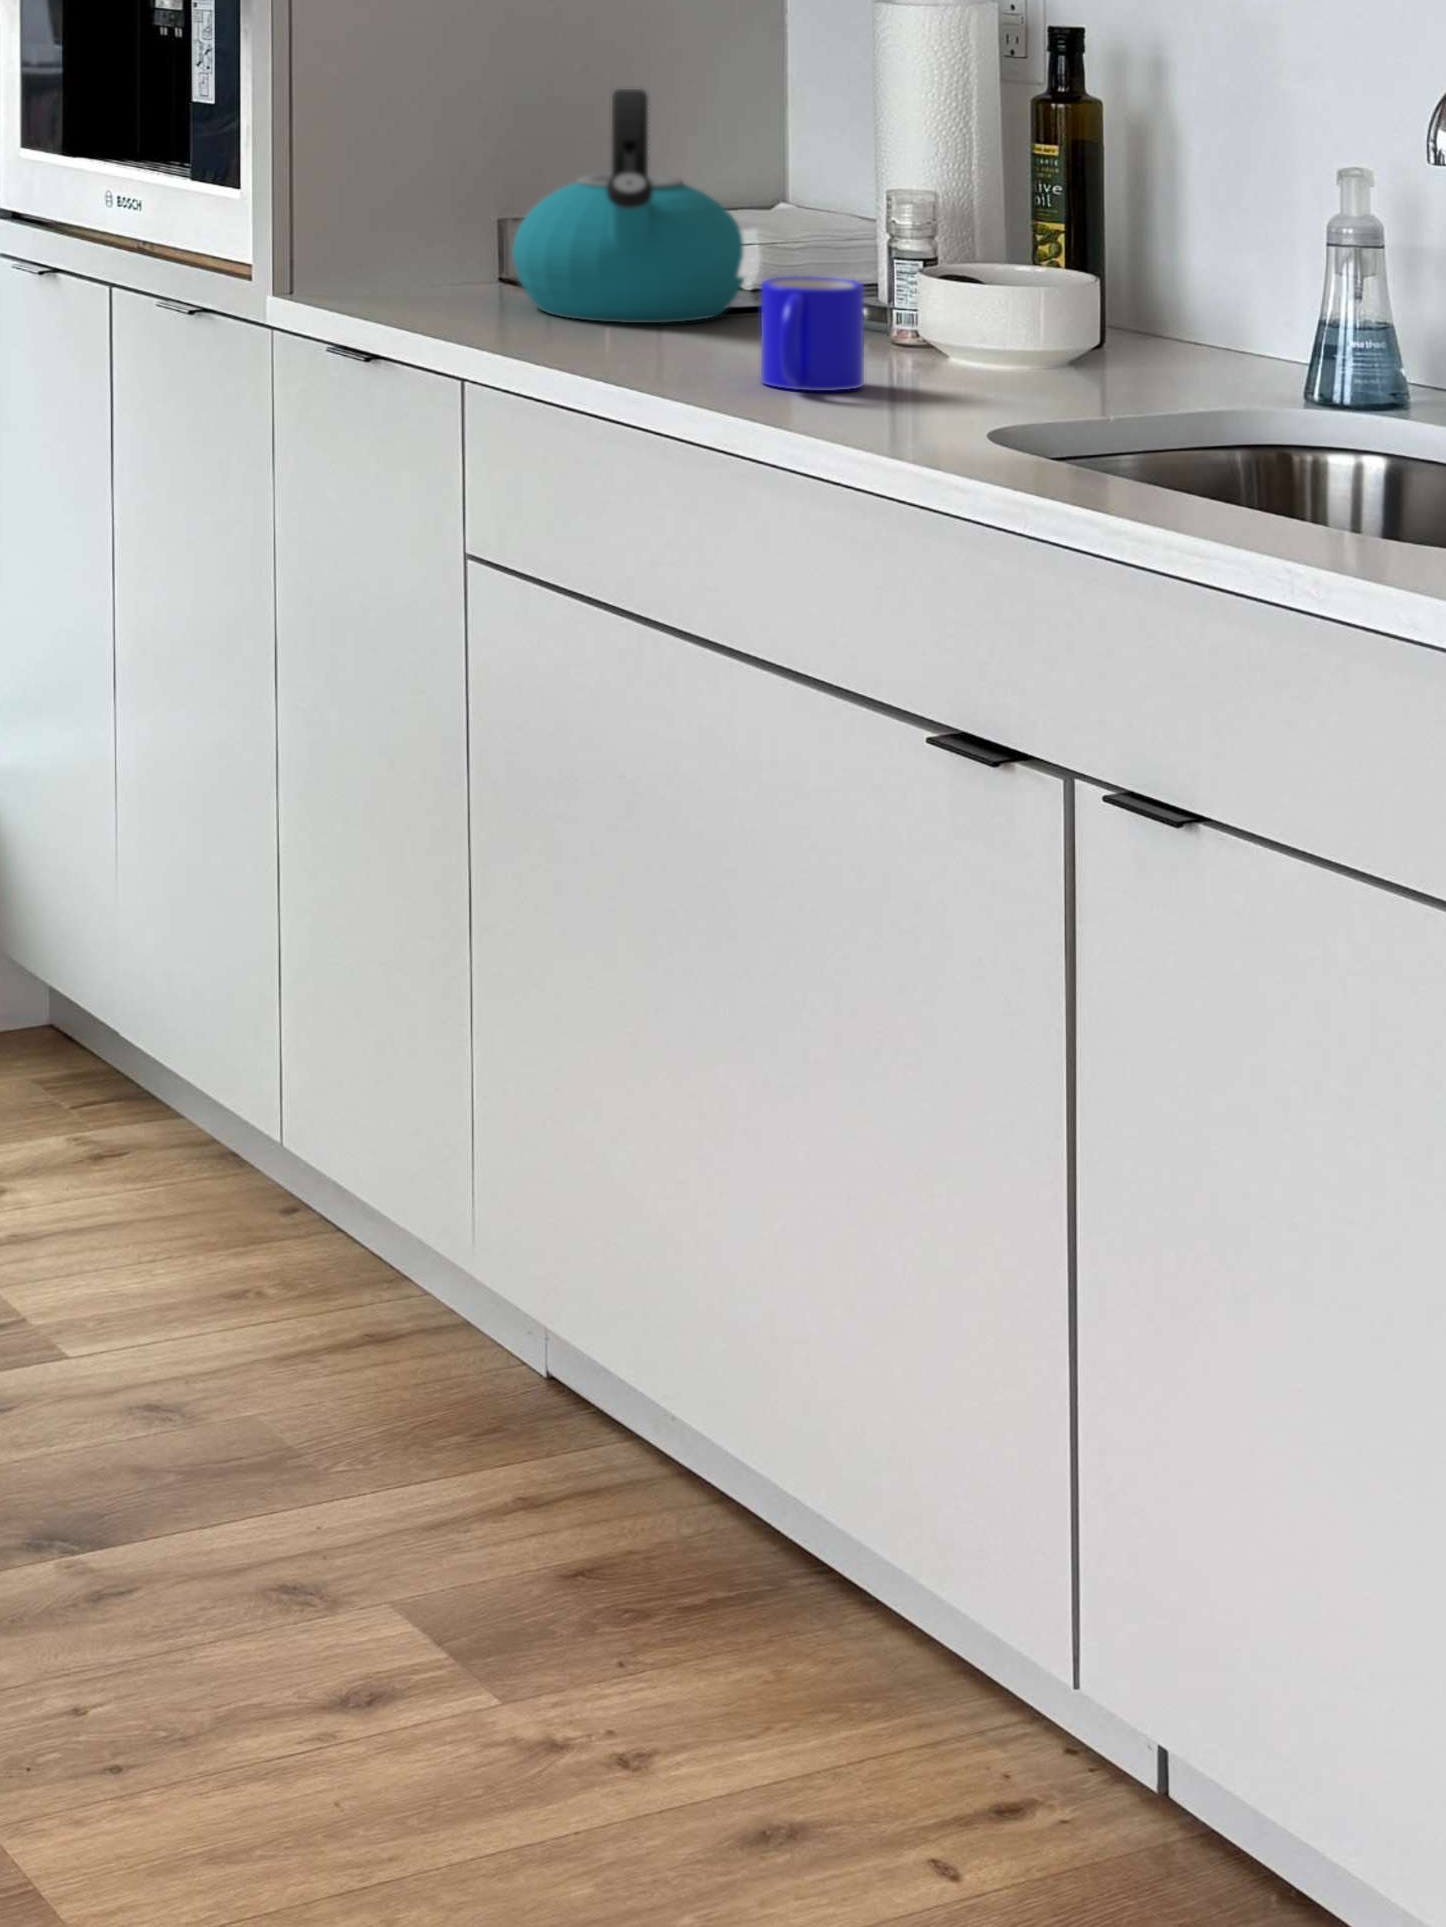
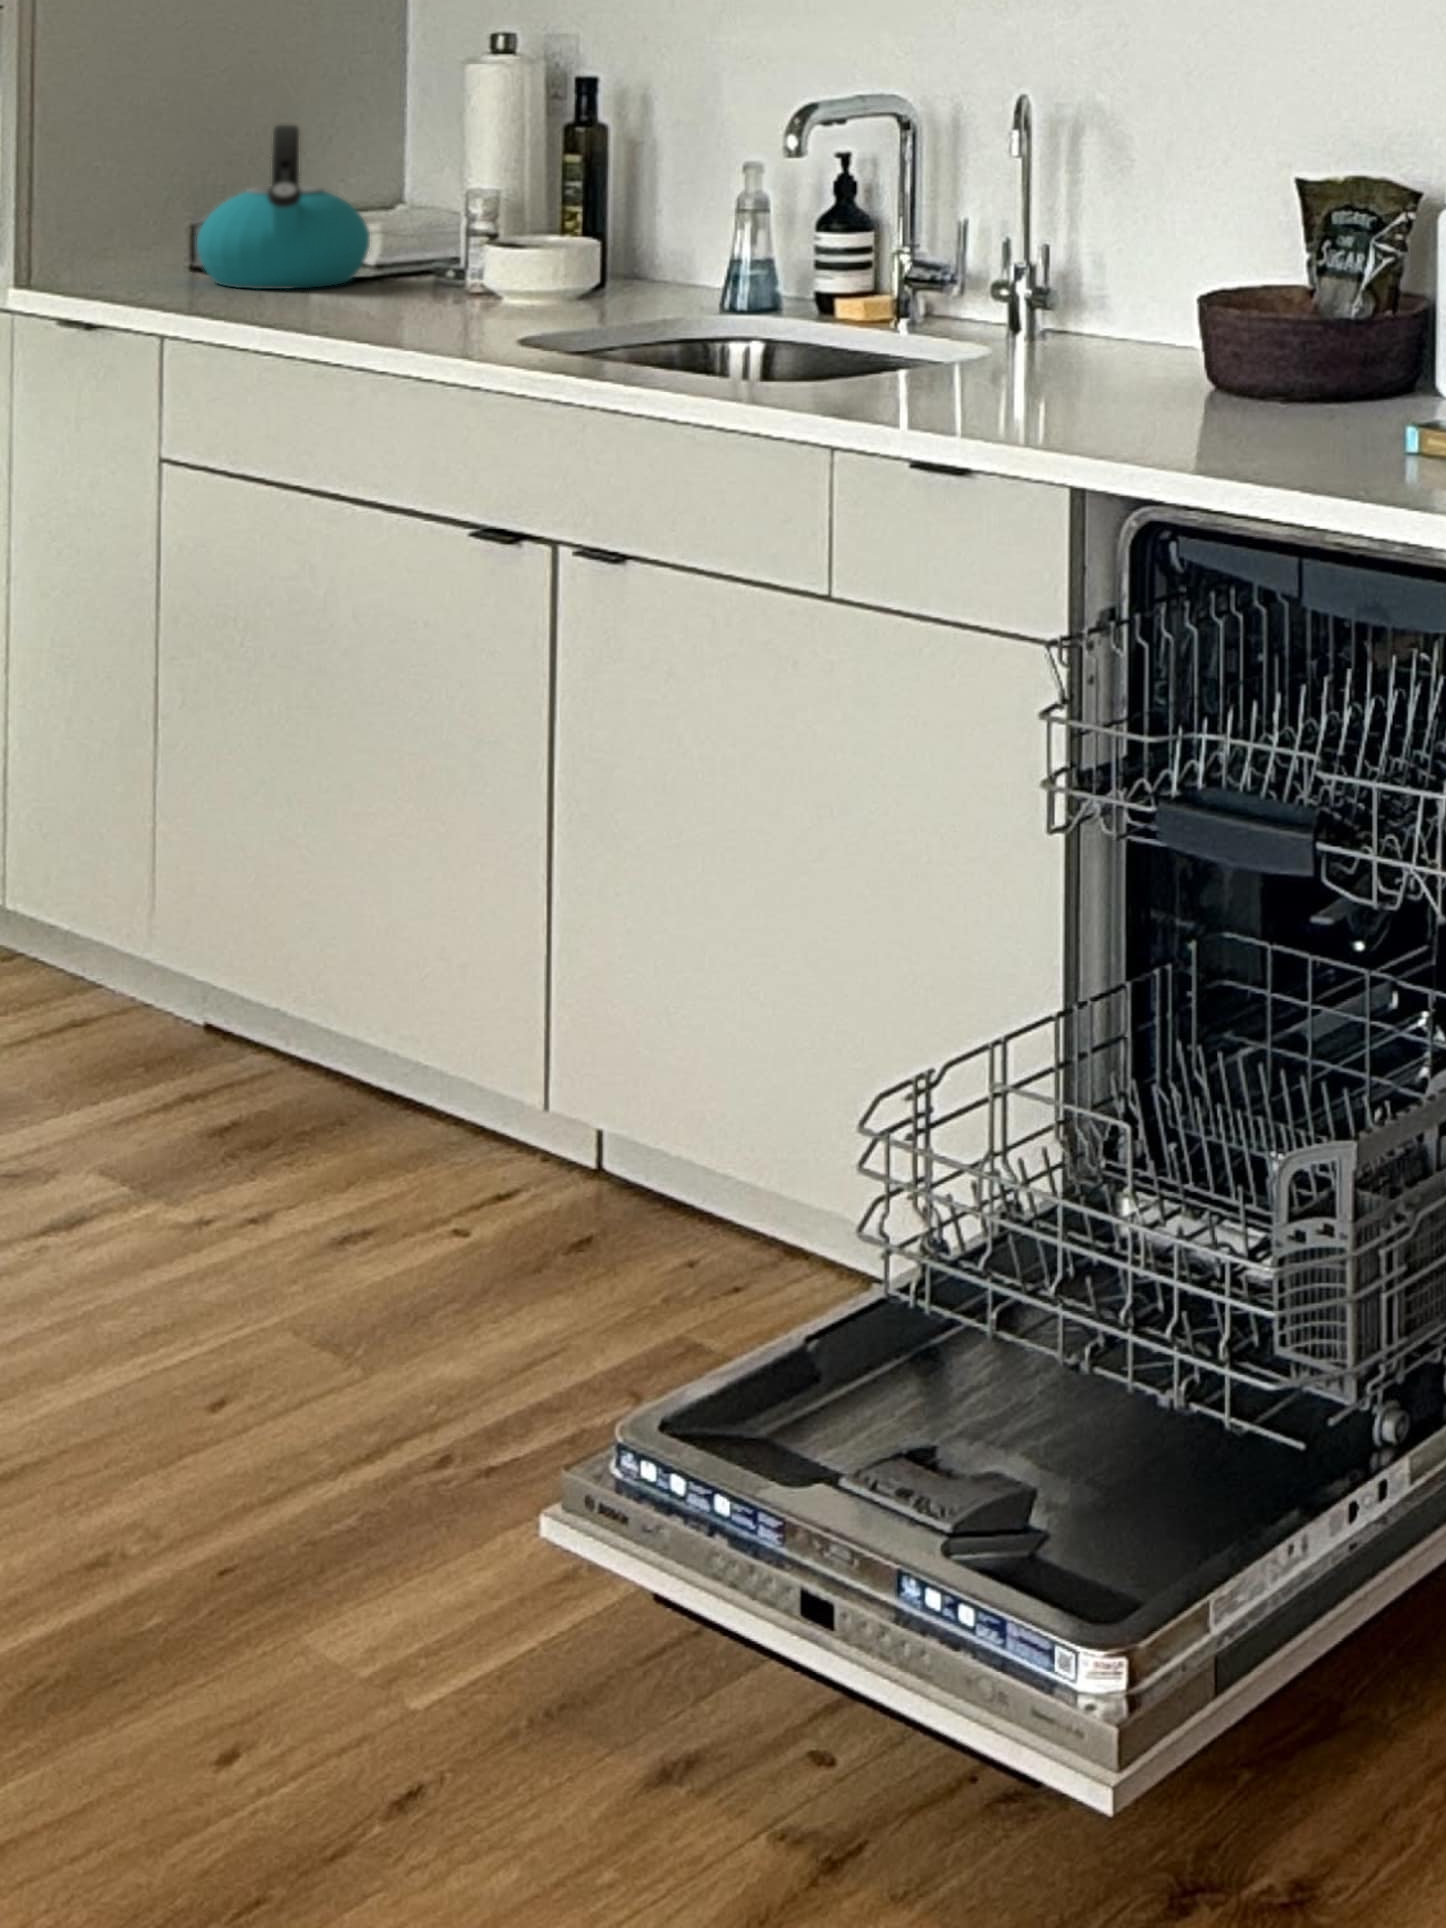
mug: present [761,276,864,391] -> none [372,246,444,320]

